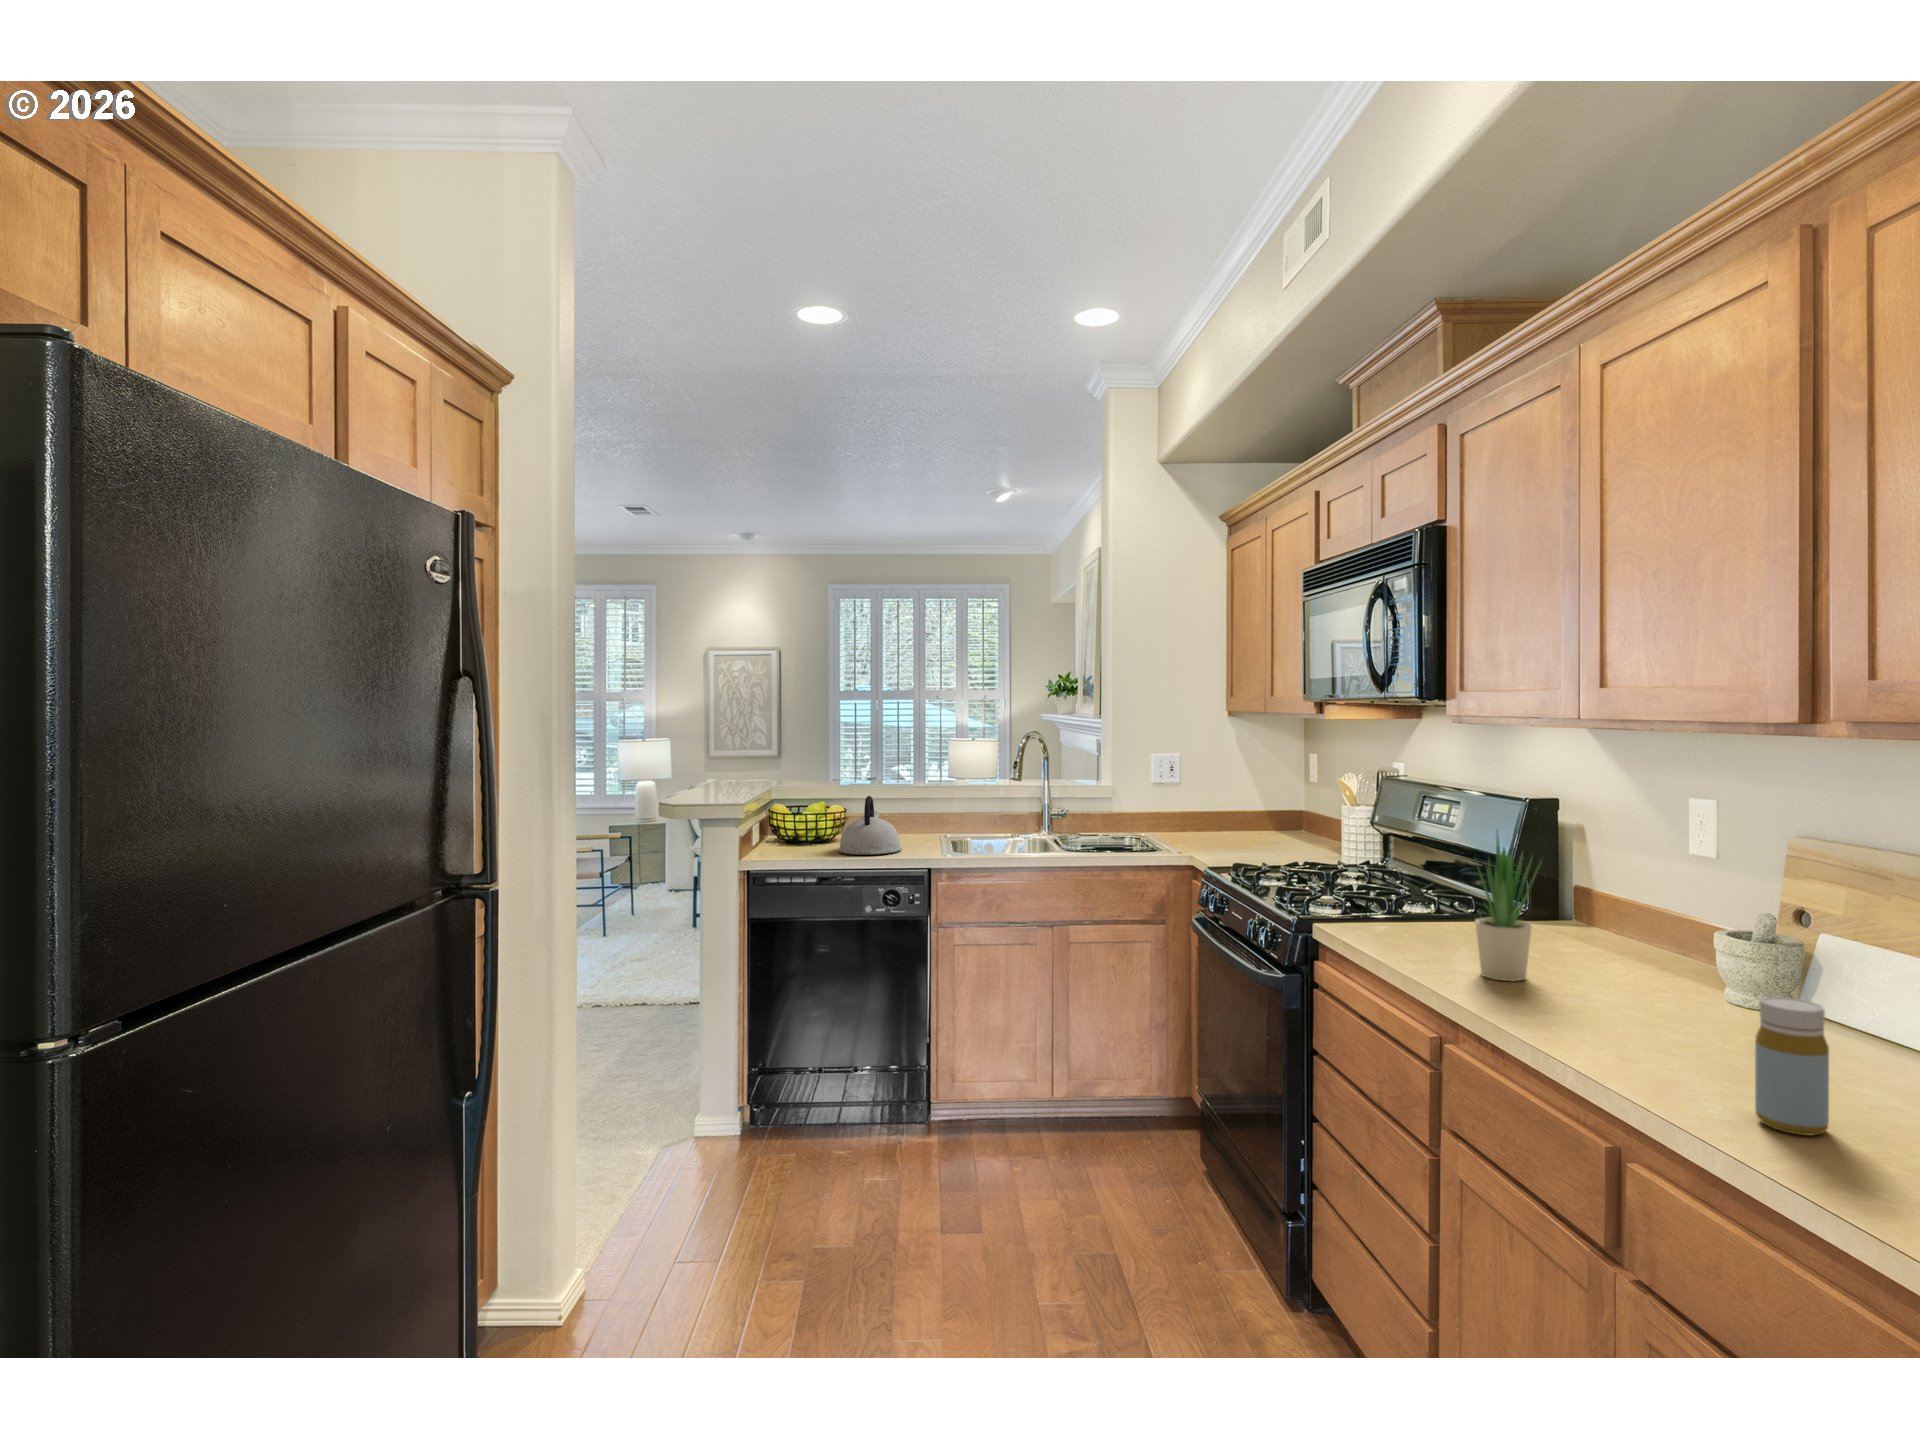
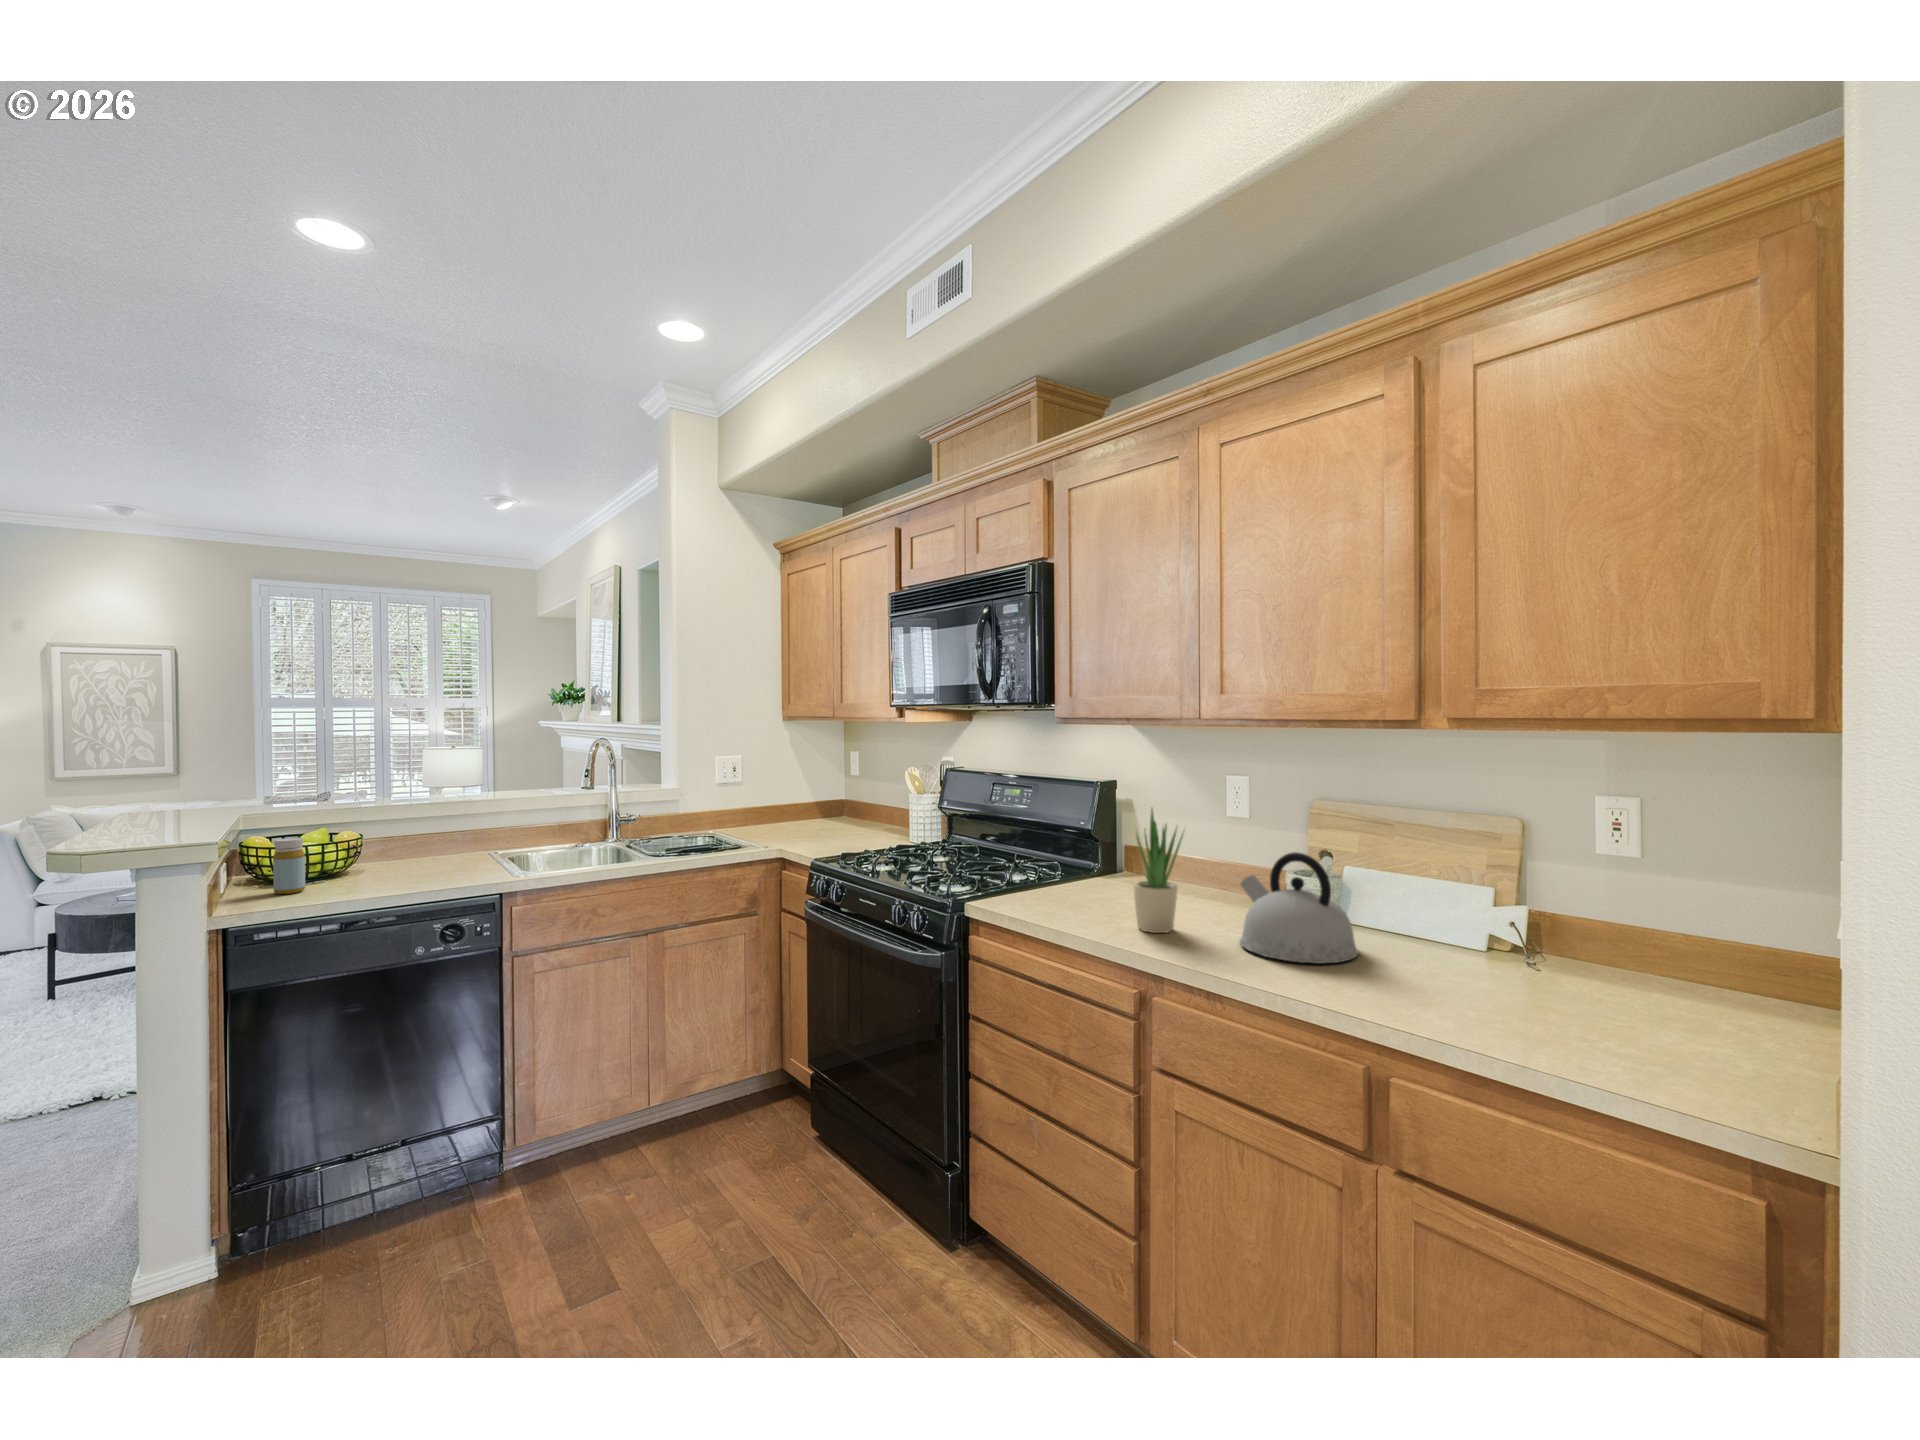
kettle: present [838,796,901,855] -> present [1240,852,1358,963]
bottle: present [1755,997,1829,1135] -> present [273,838,305,894]

